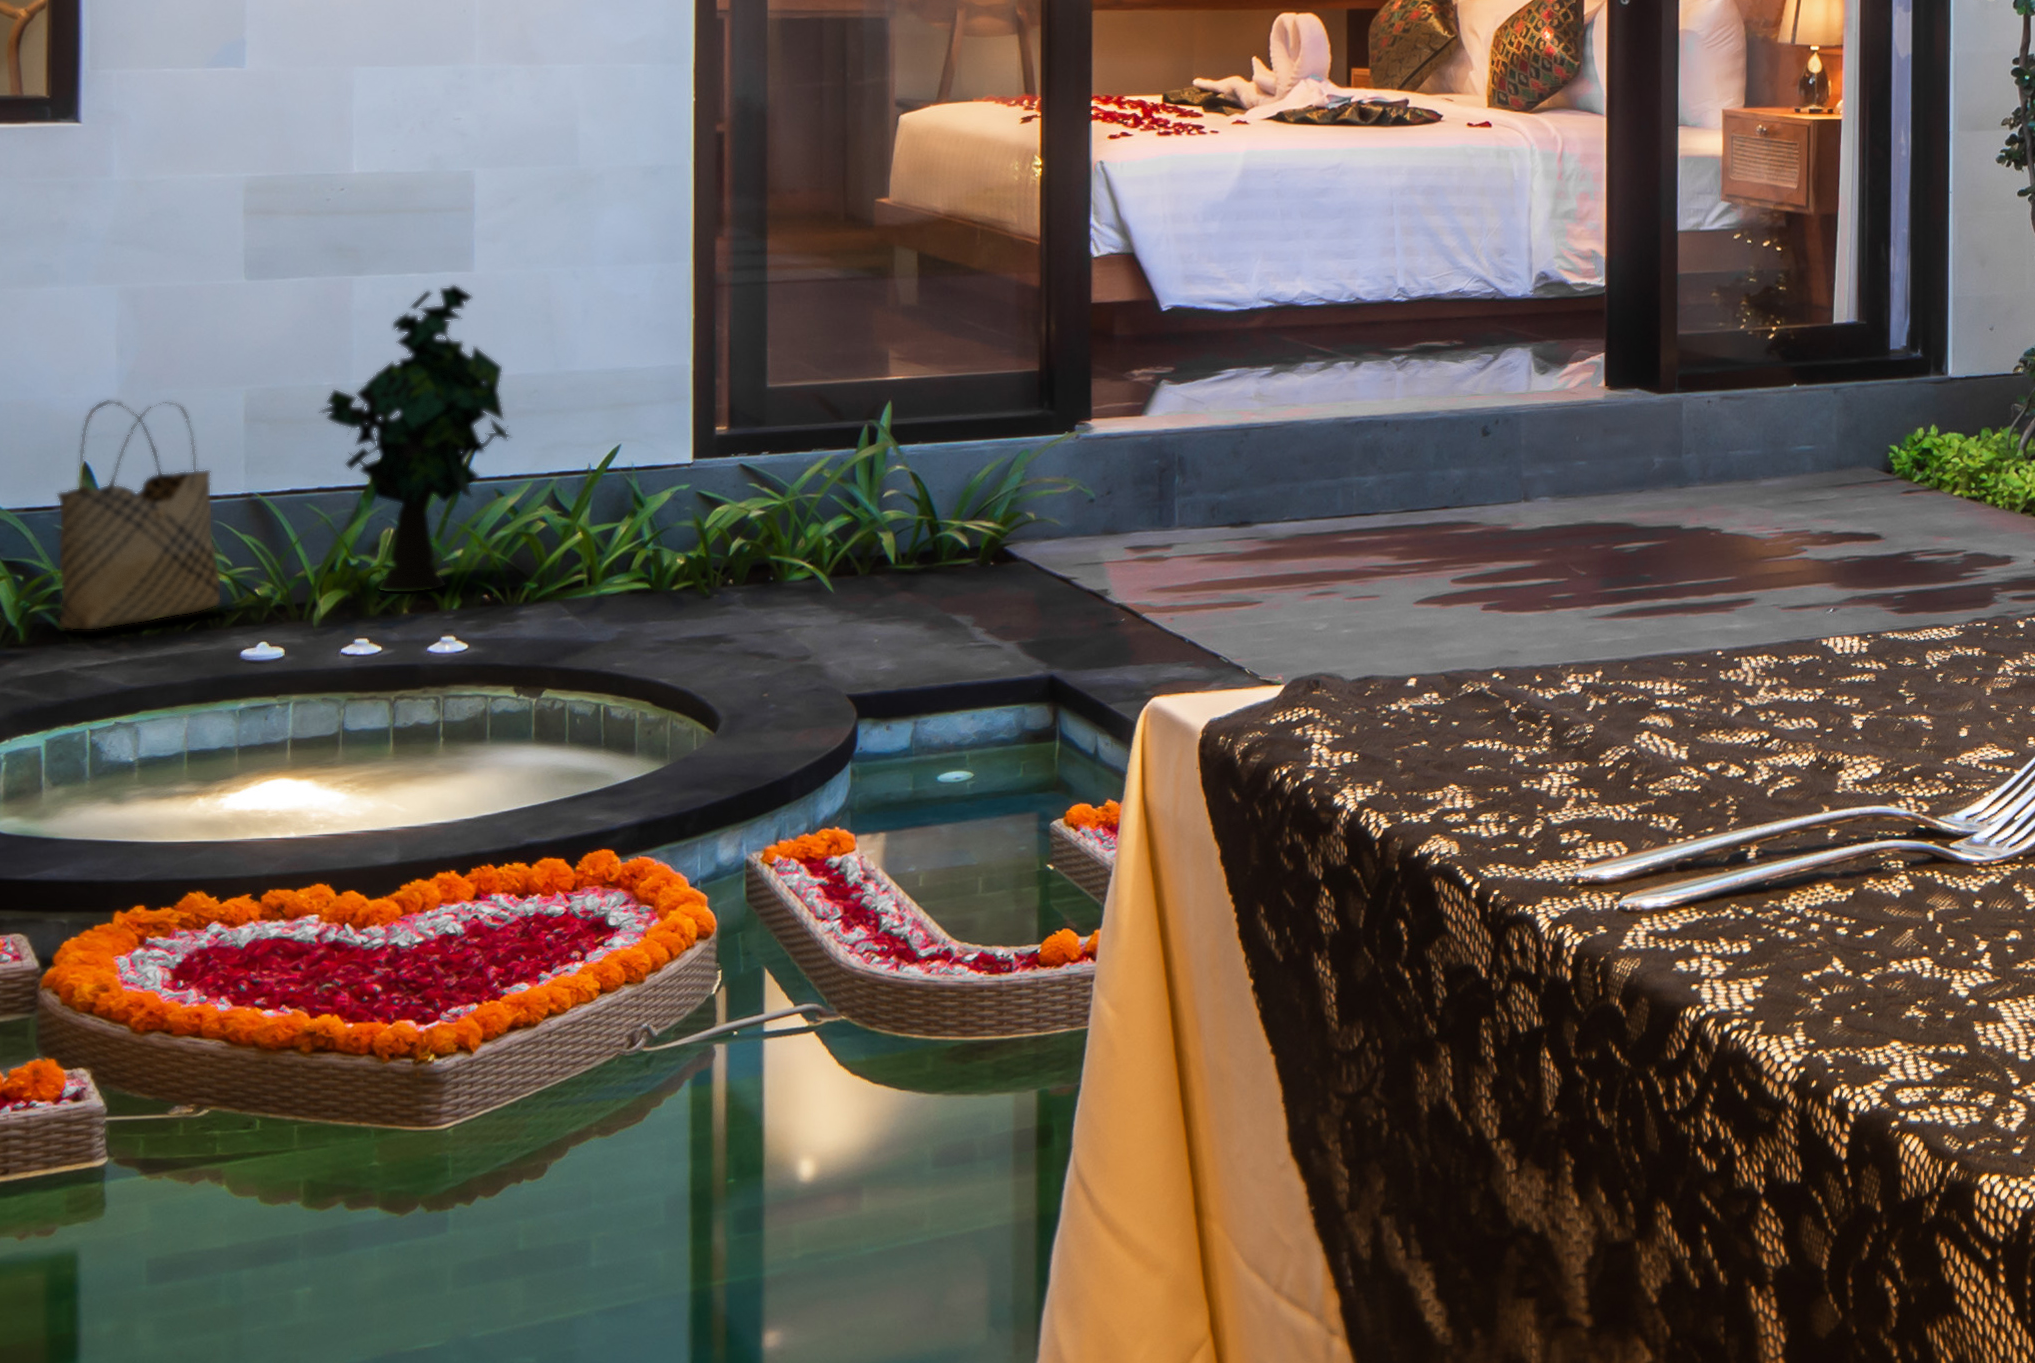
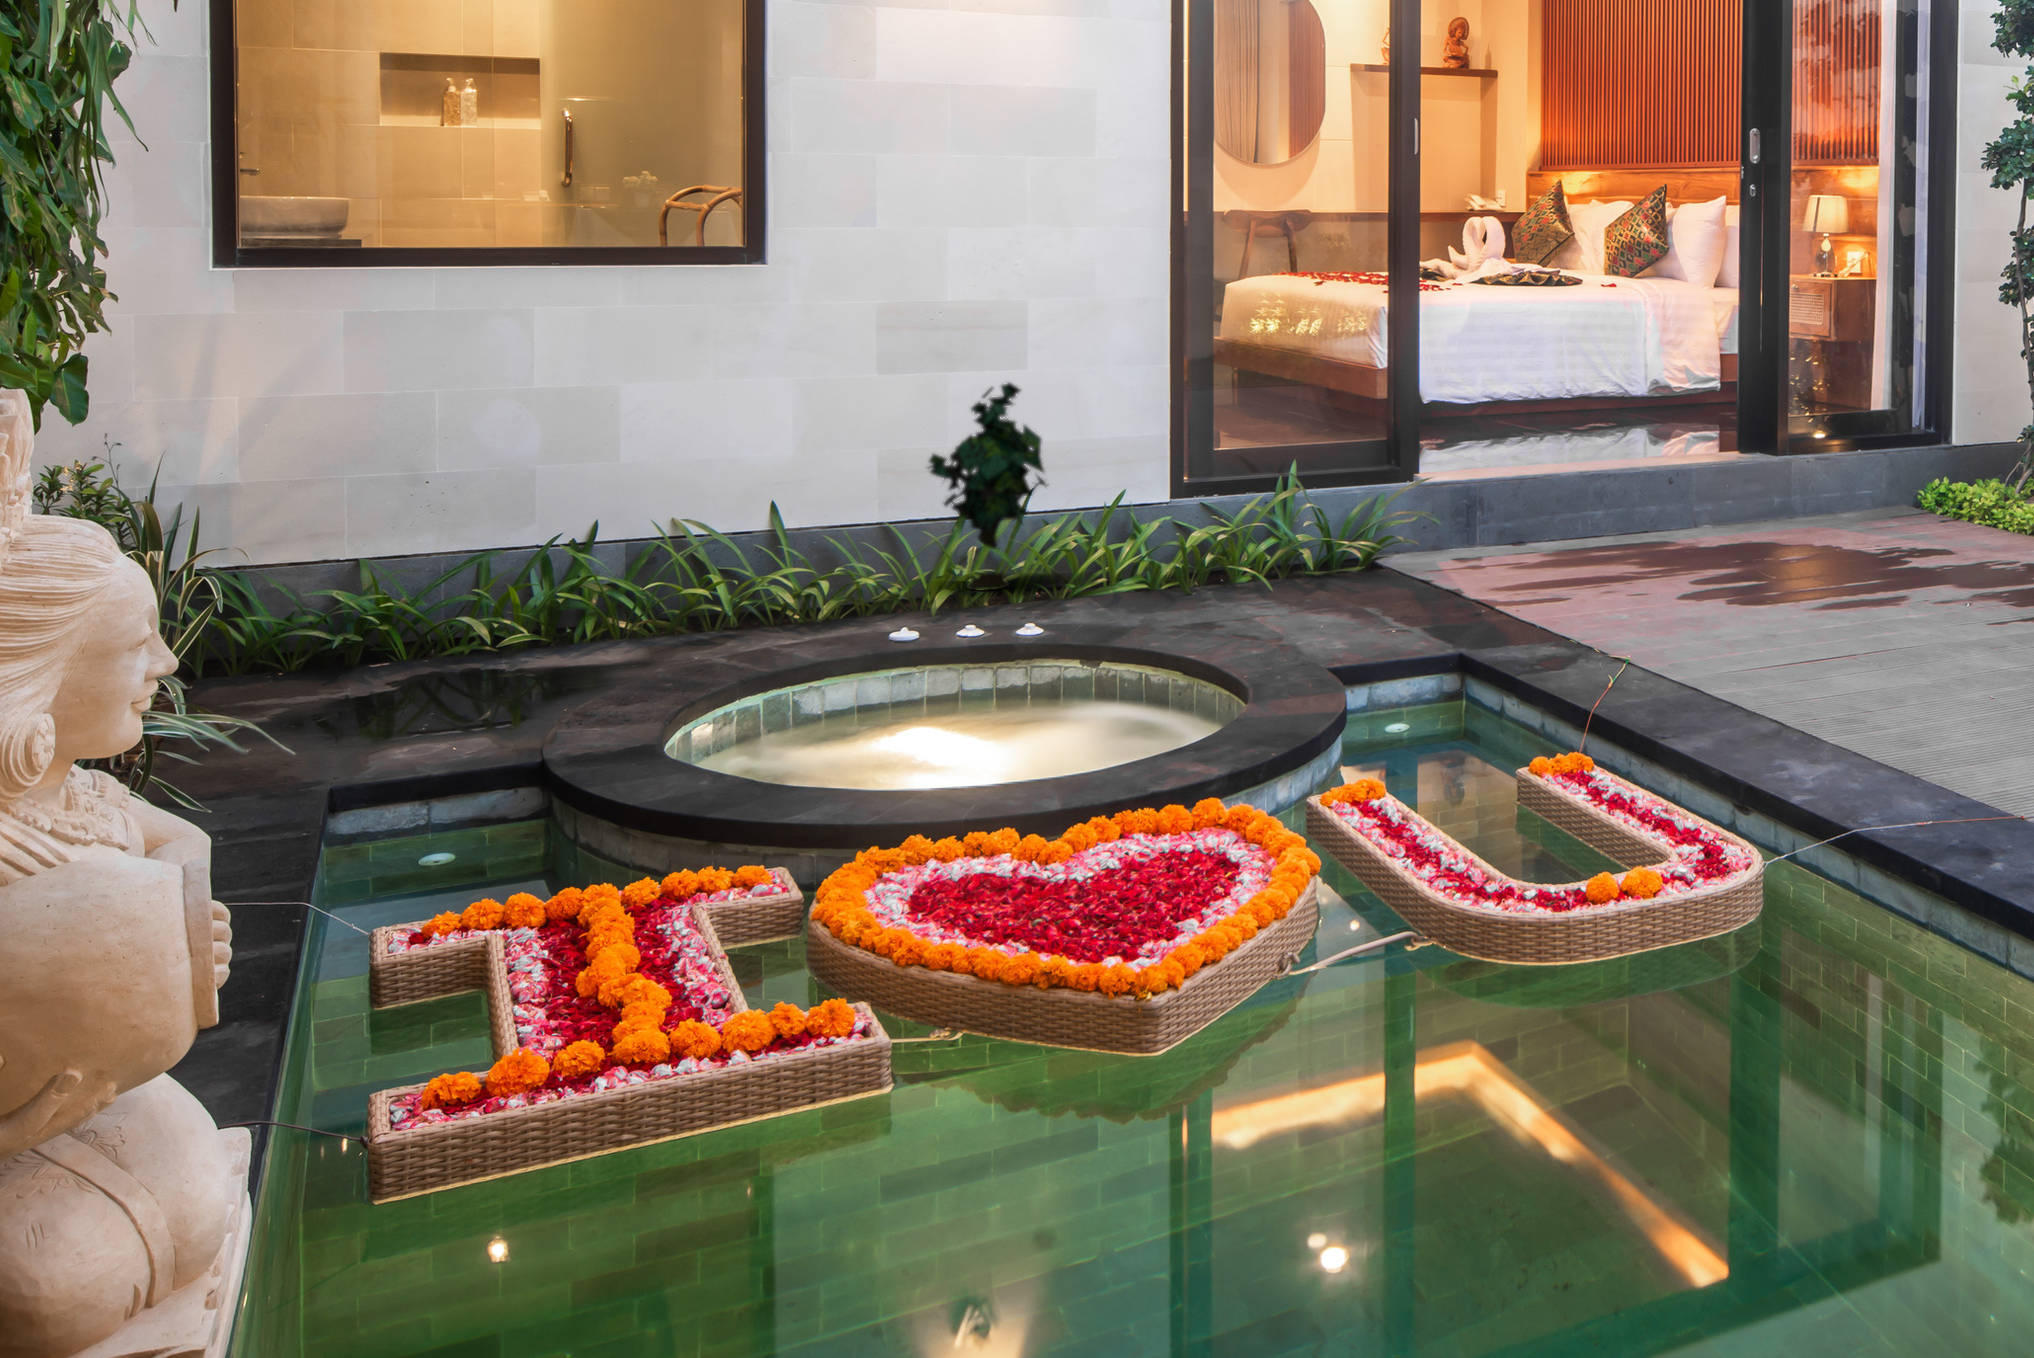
woven basket: present [58,400,220,629] -> none [759,460,867,617]

